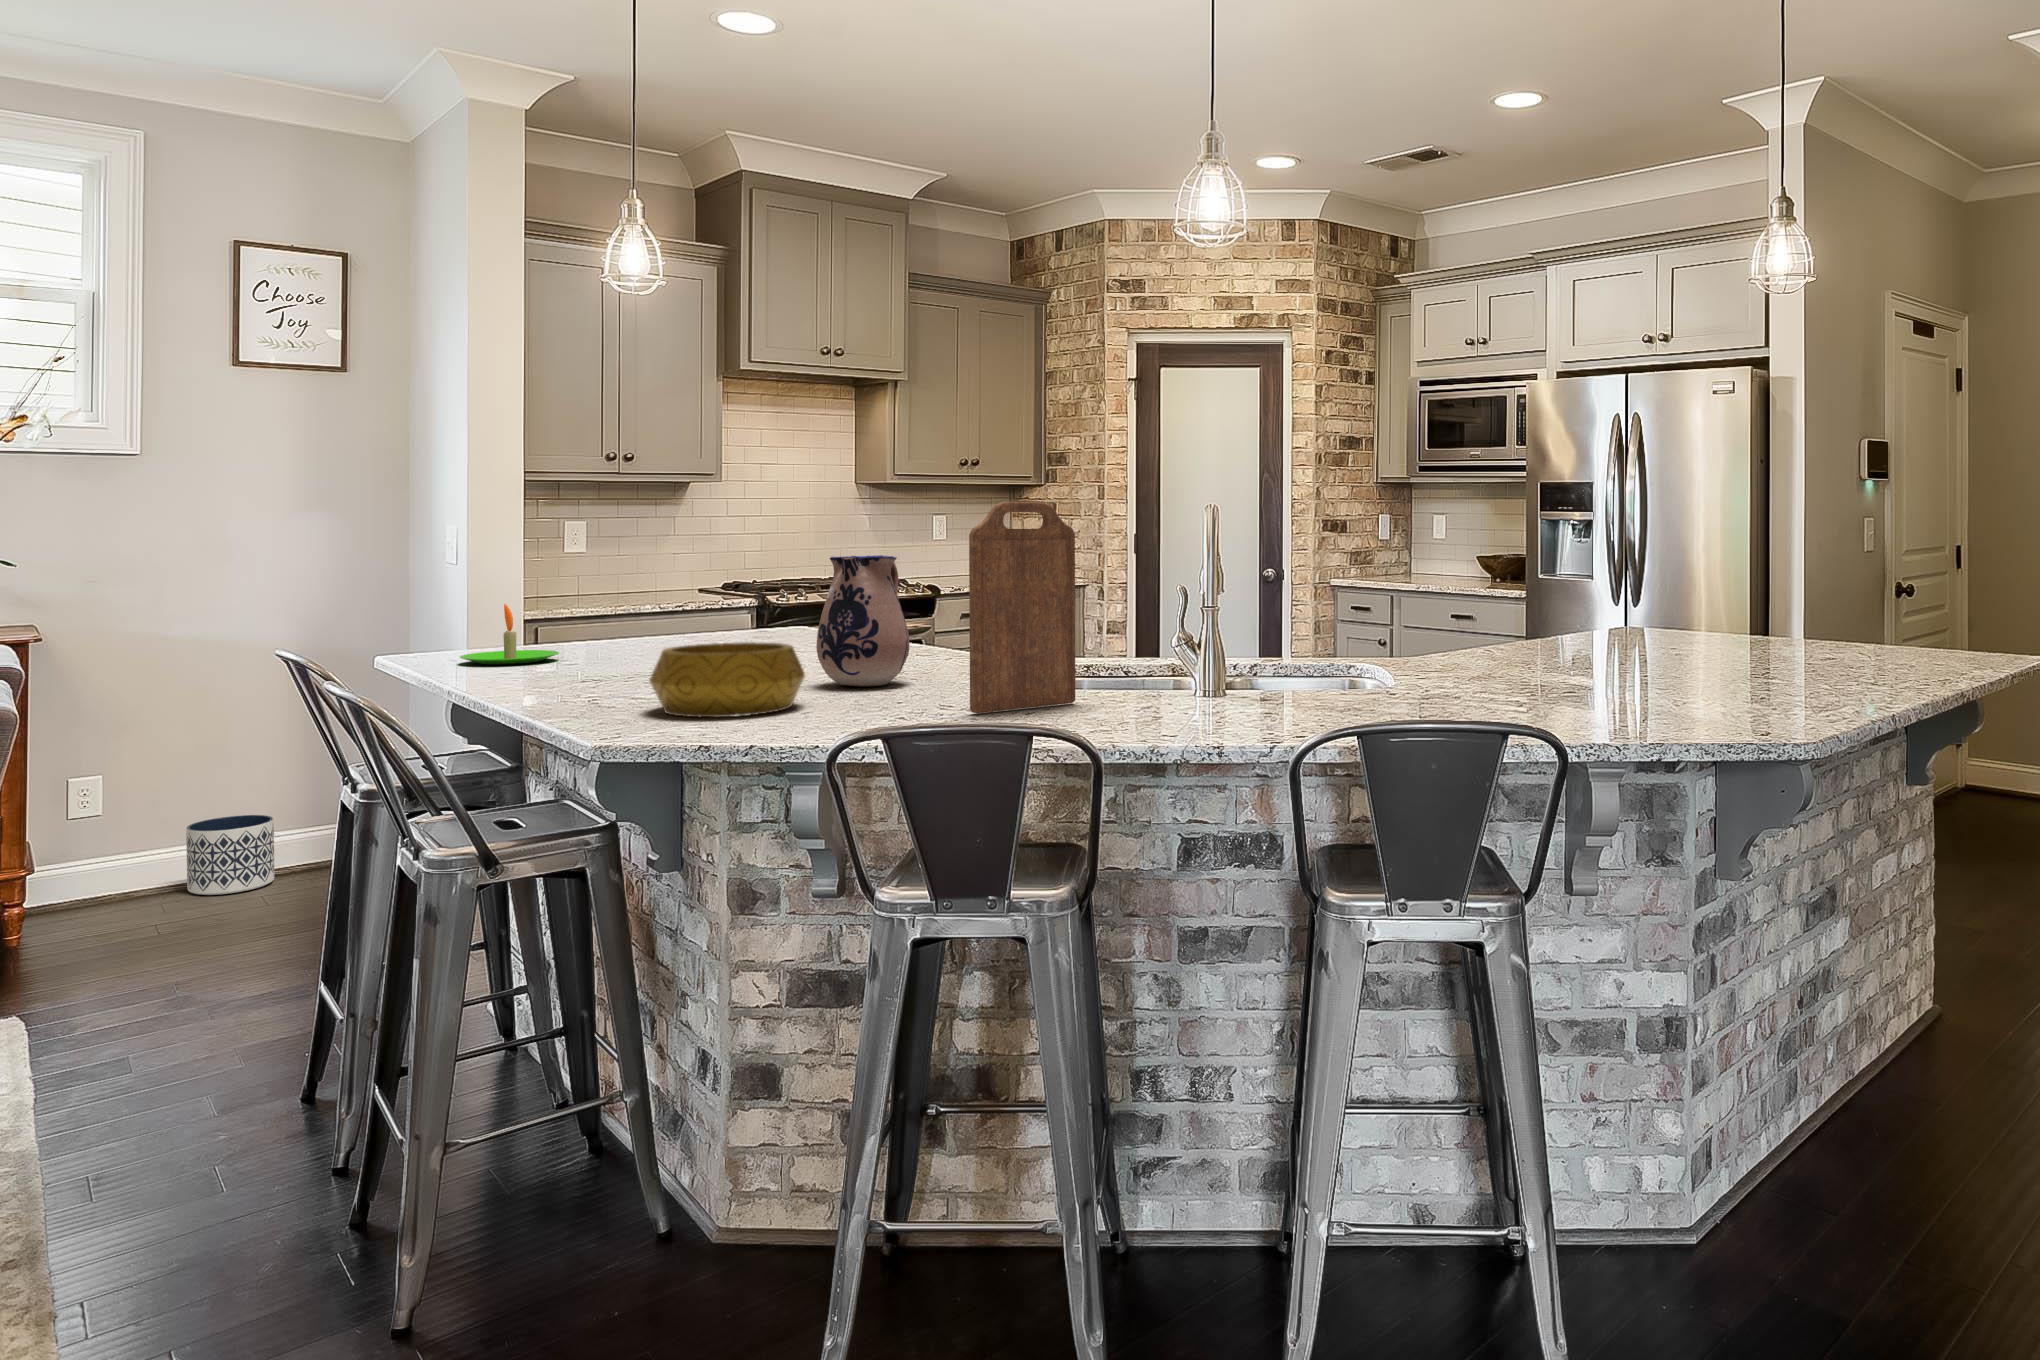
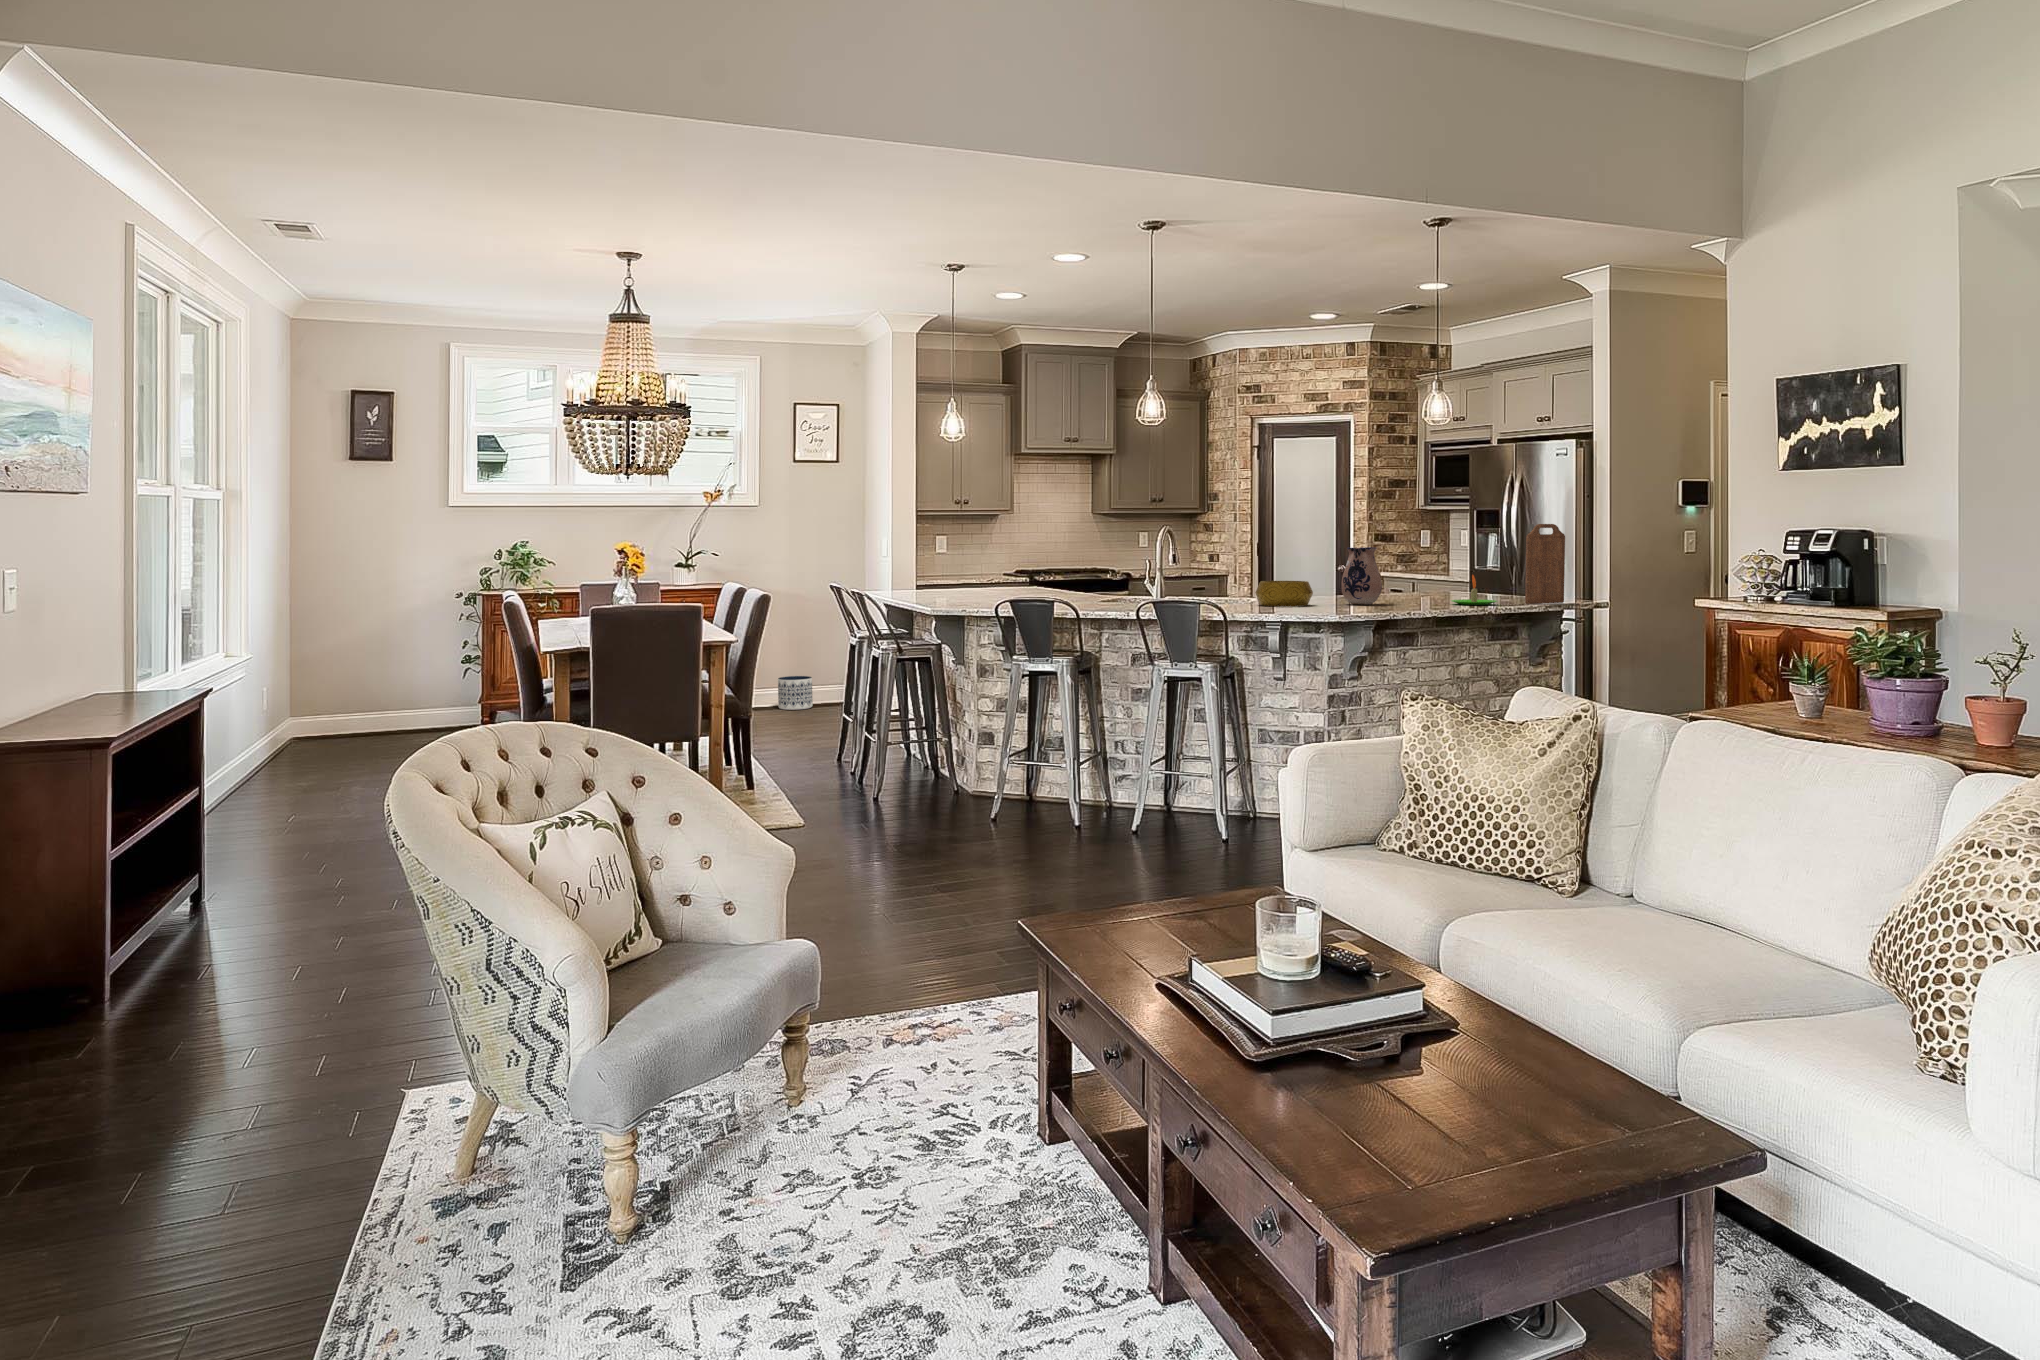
cutting board: present [969,502,1075,713] -> present [1525,524,1565,604]
ceramic pitcher: present [817,555,909,686] -> present [1341,547,1382,605]
candle: present [460,604,559,664] -> present [1451,575,1498,605]
decorative bowl: present [649,642,805,717] -> present [1255,581,1313,606]

